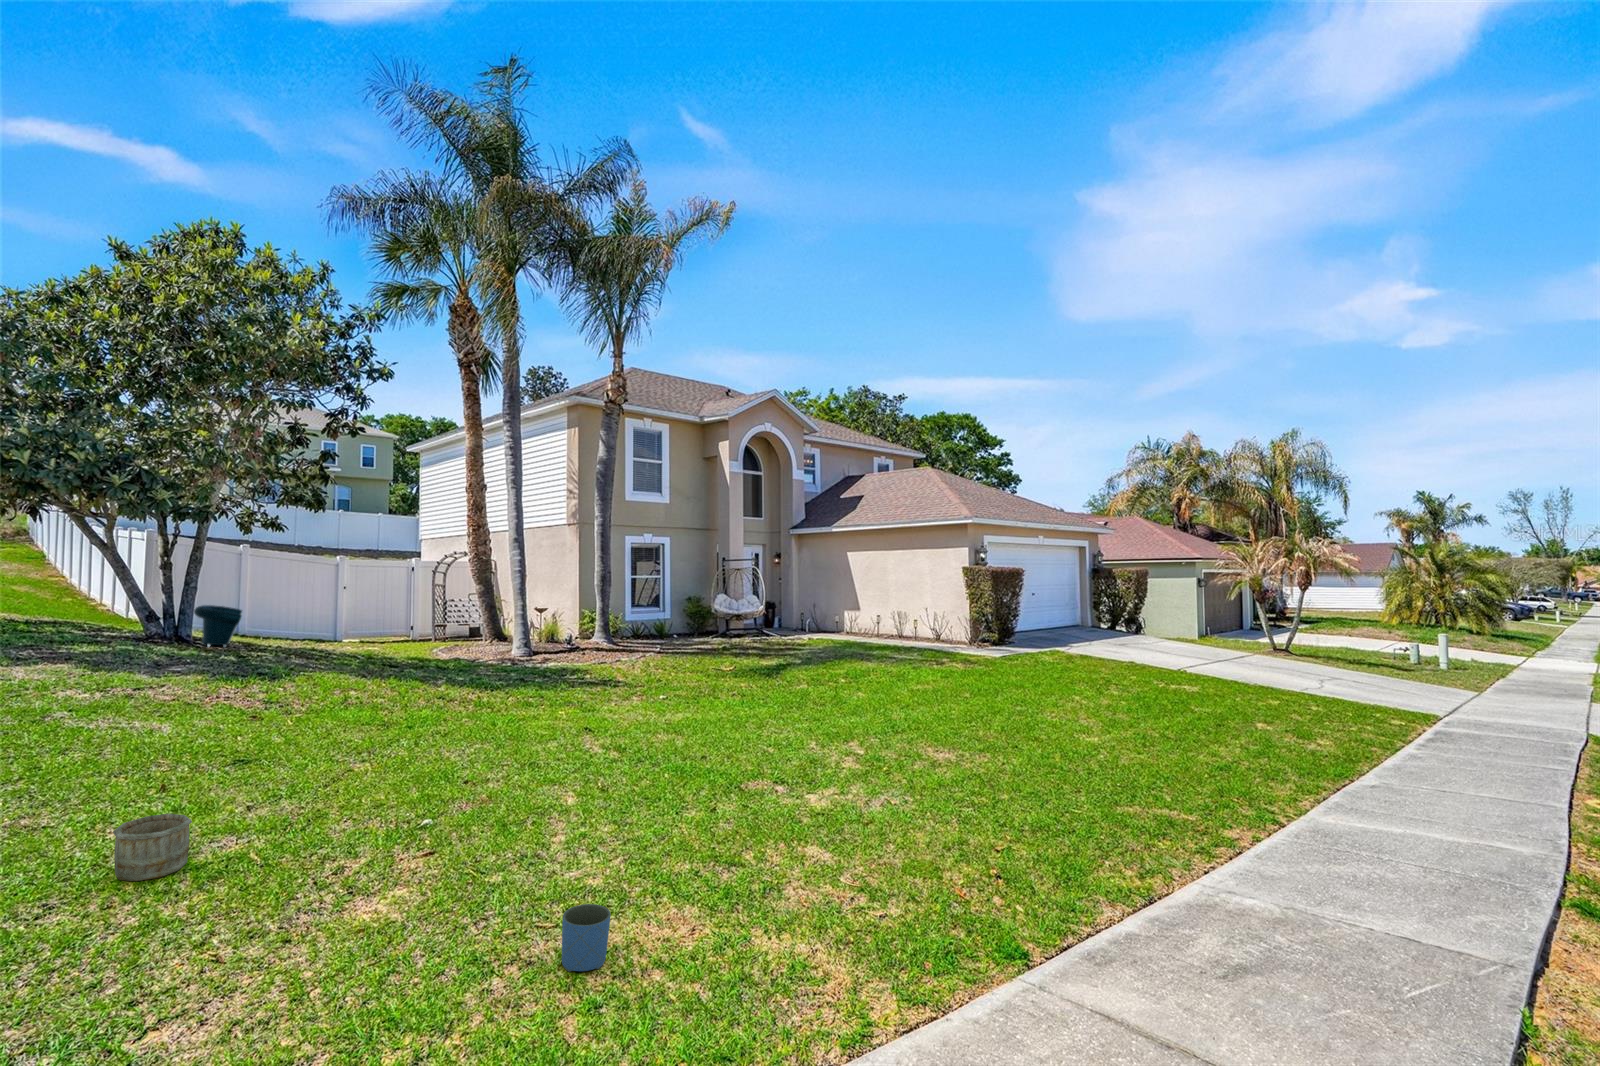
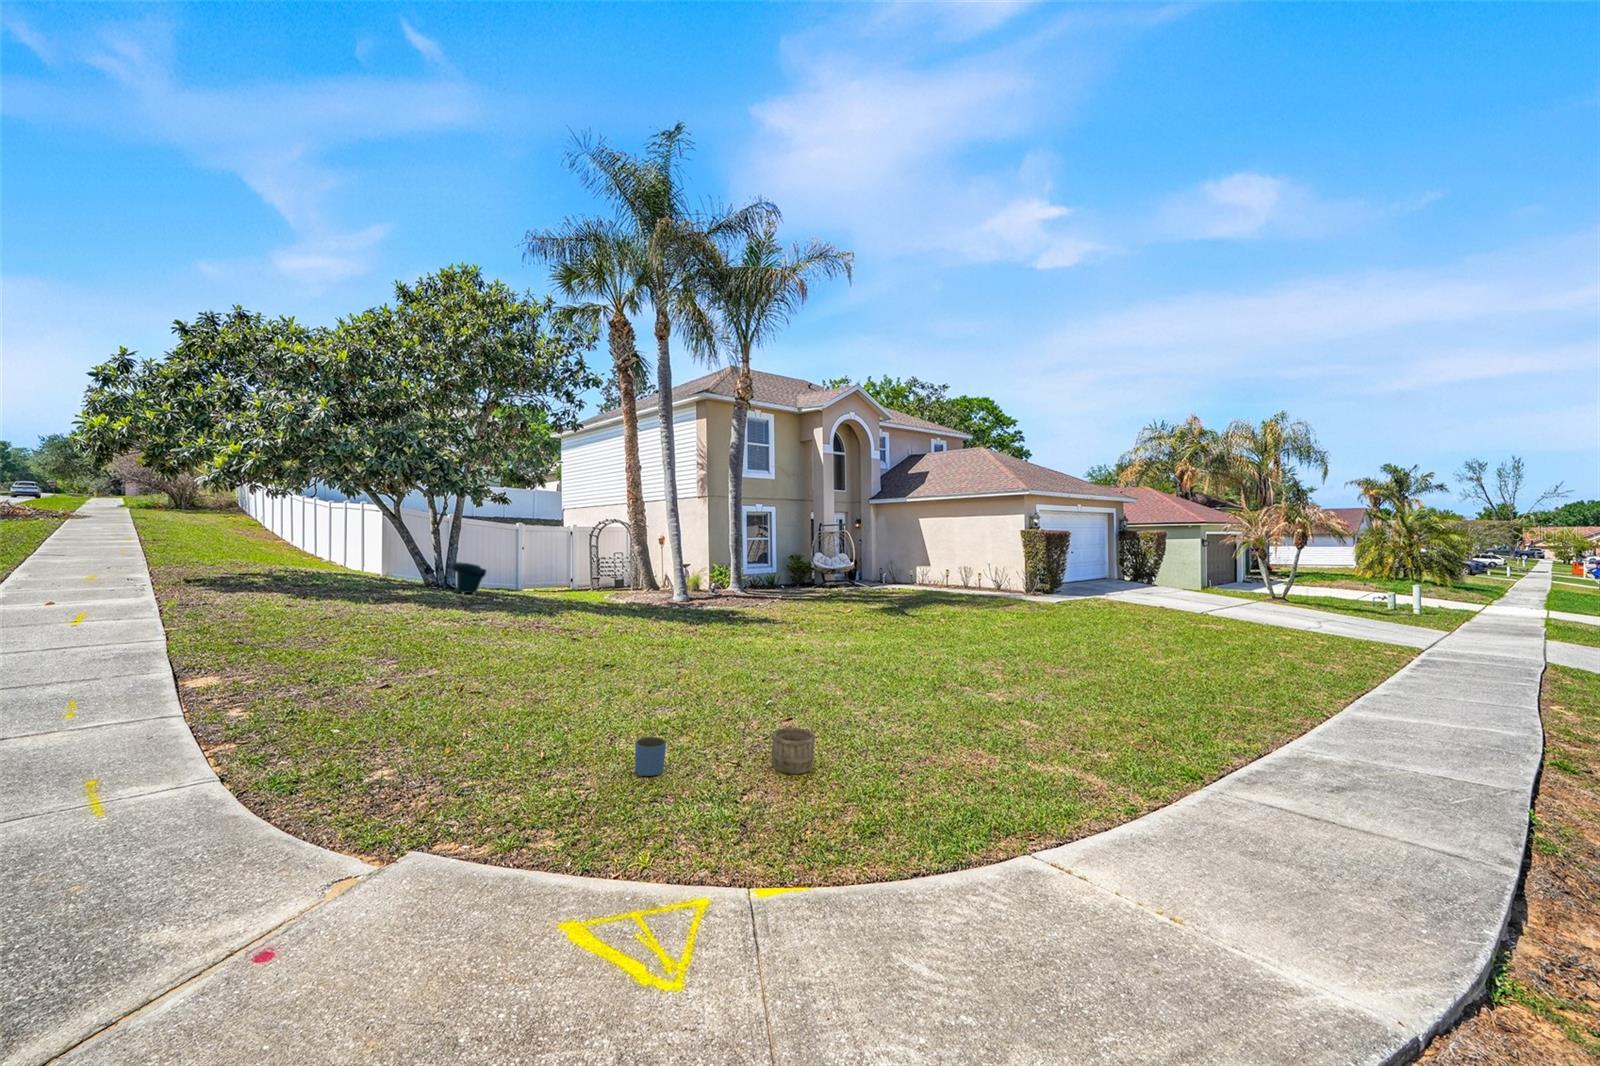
wooden bucket: present [113,814,192,881] -> present [772,727,816,774]
planter: present [562,904,611,972] -> present [635,737,666,776]

